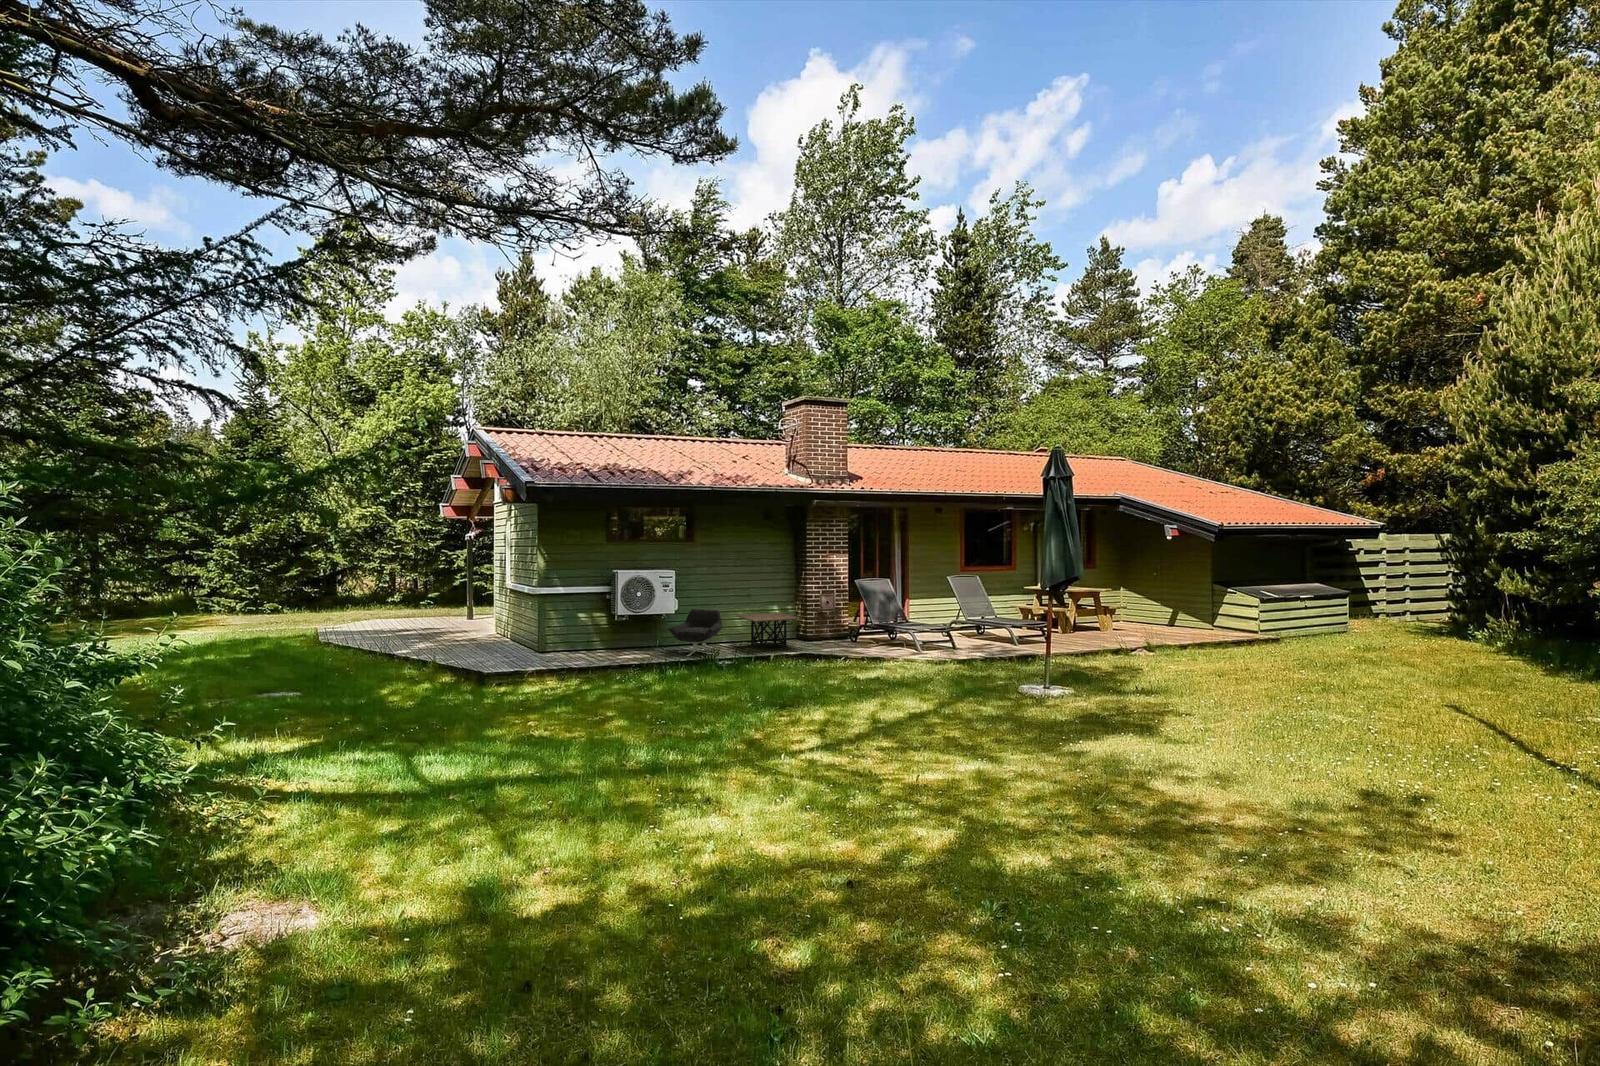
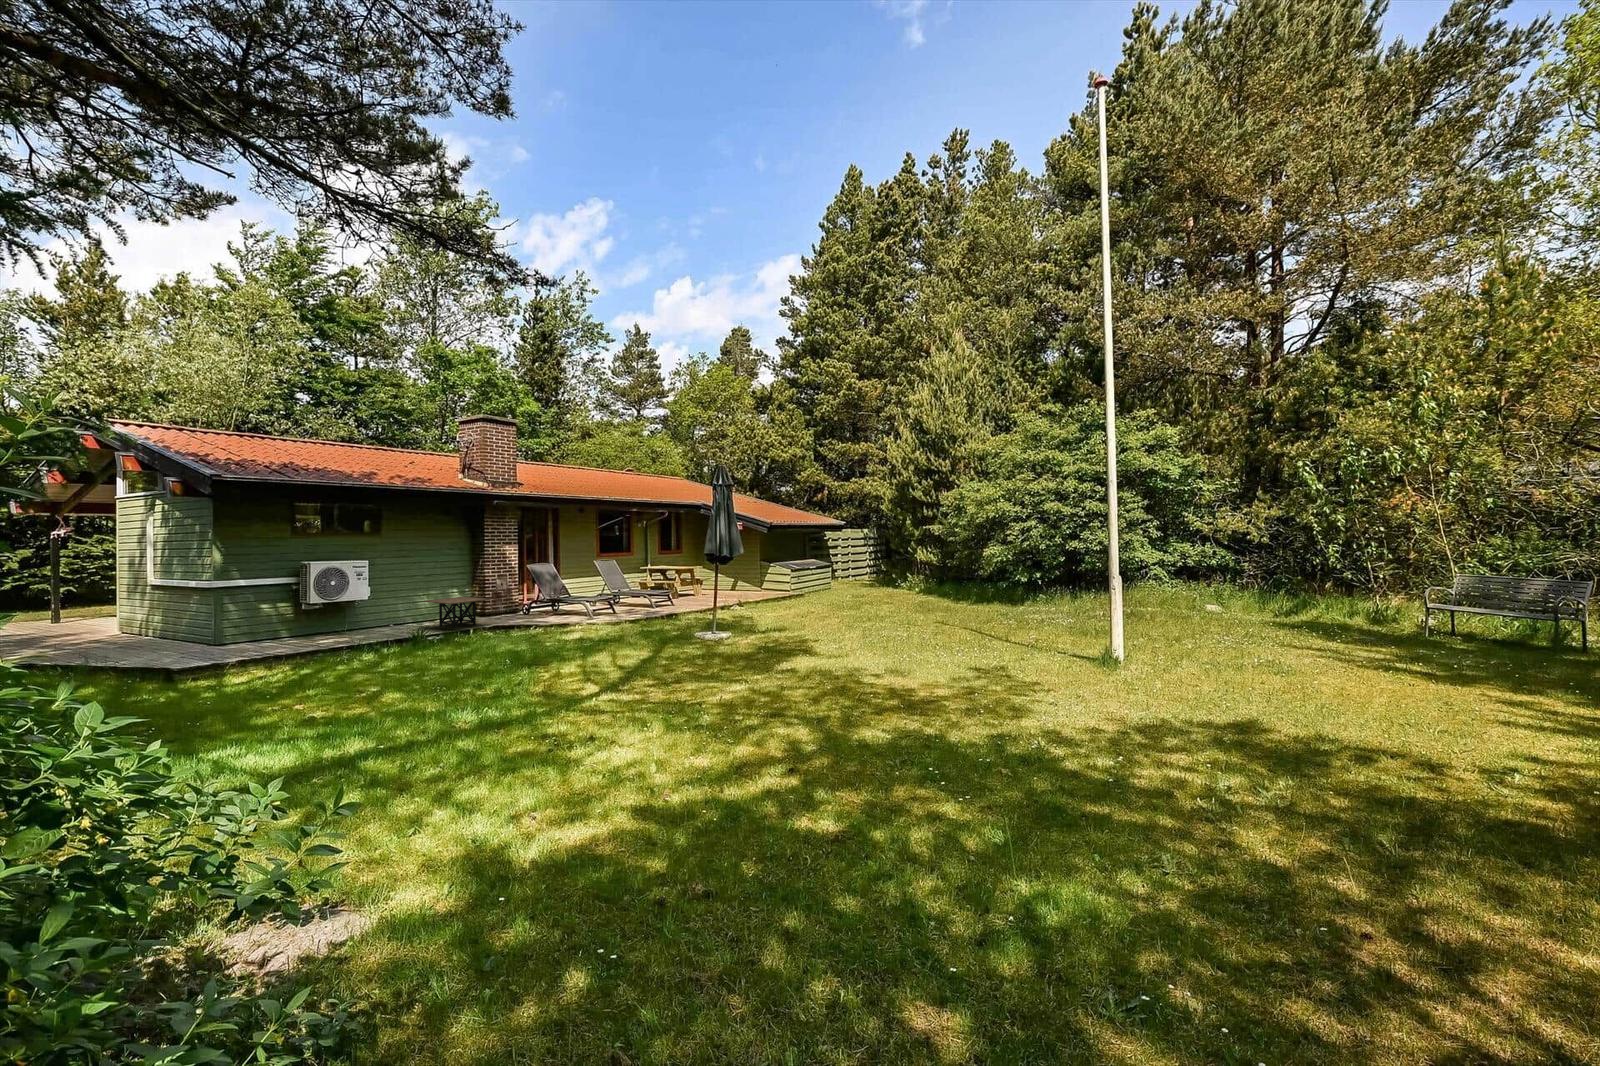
lounge chair: present [669,609,723,656] -> none [363,597,417,639]

